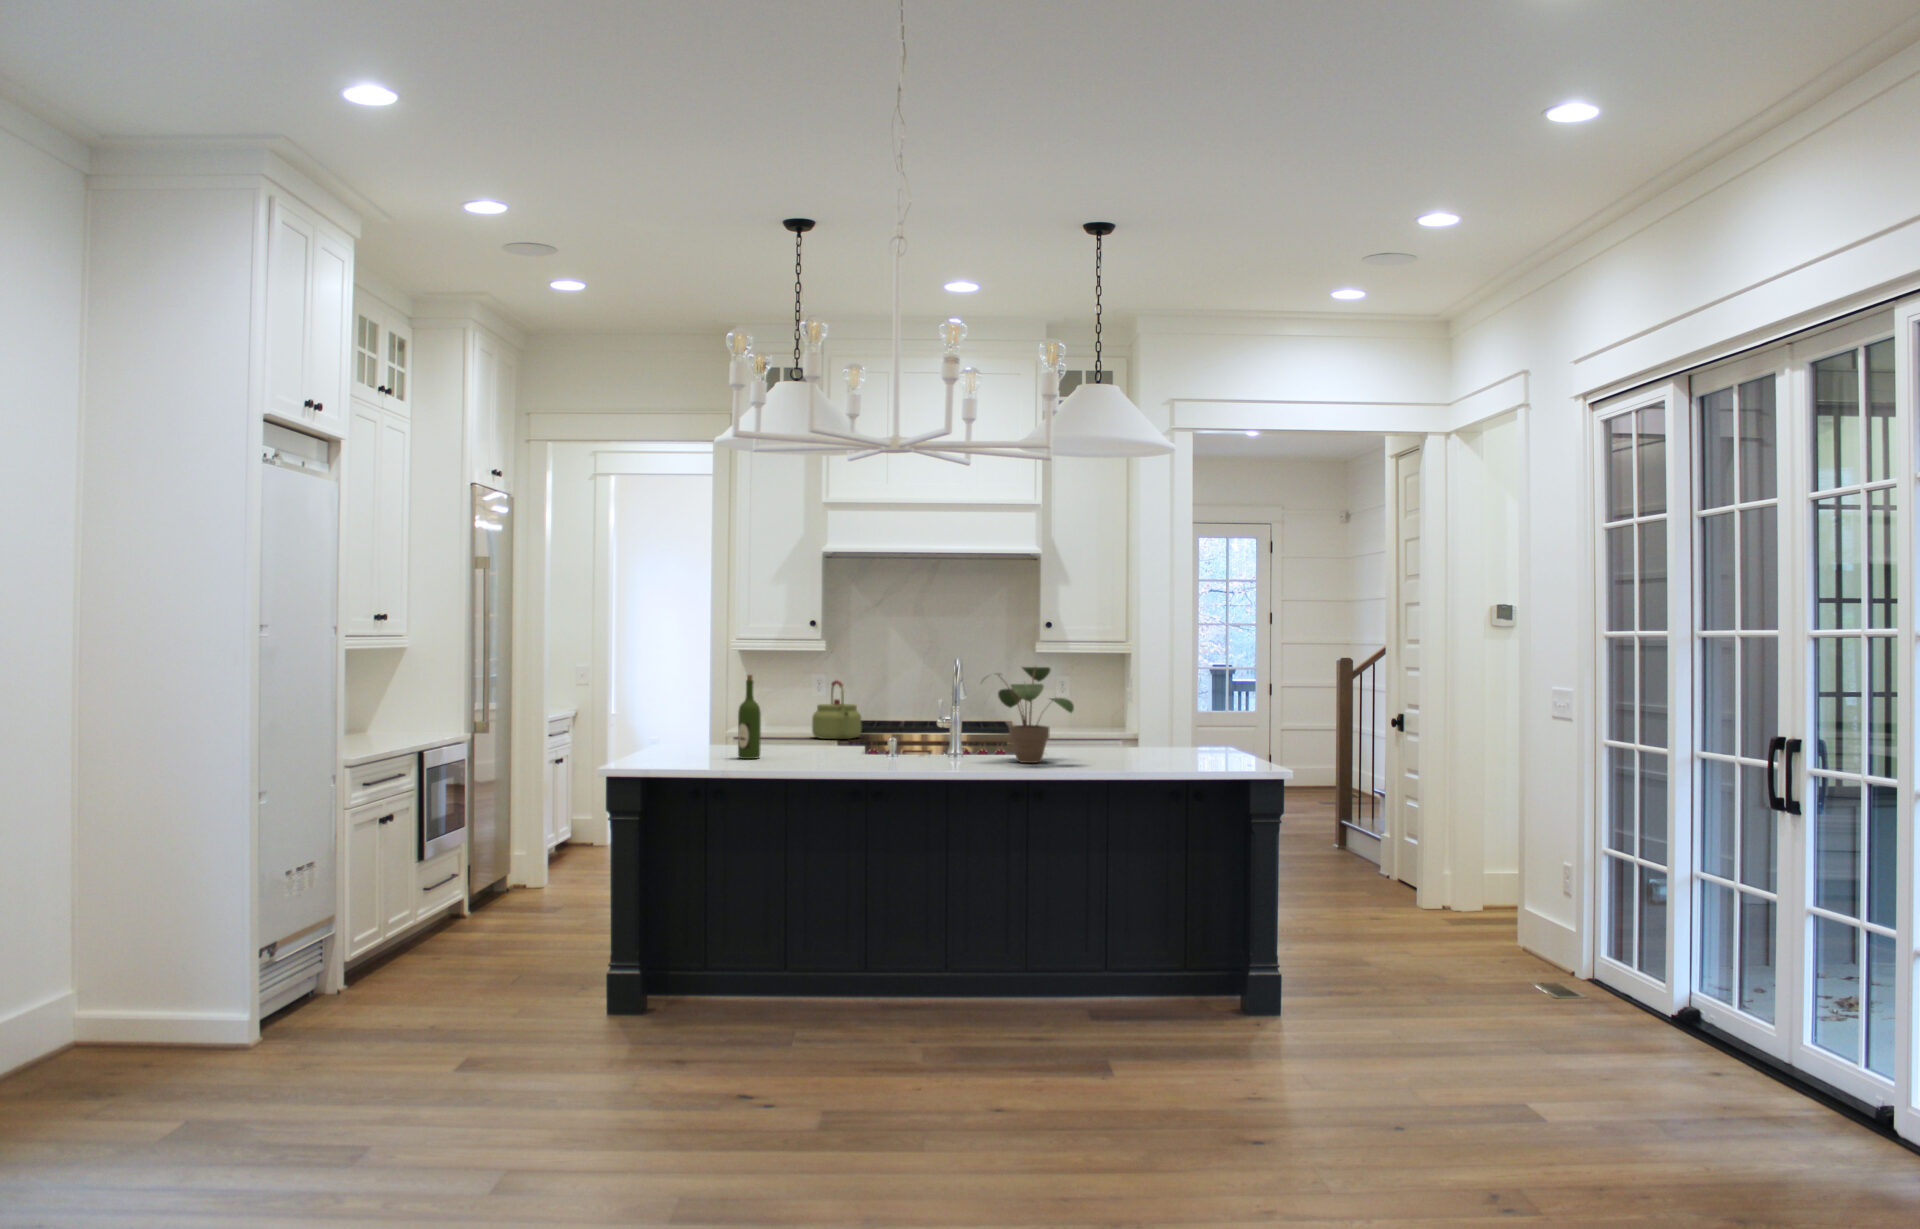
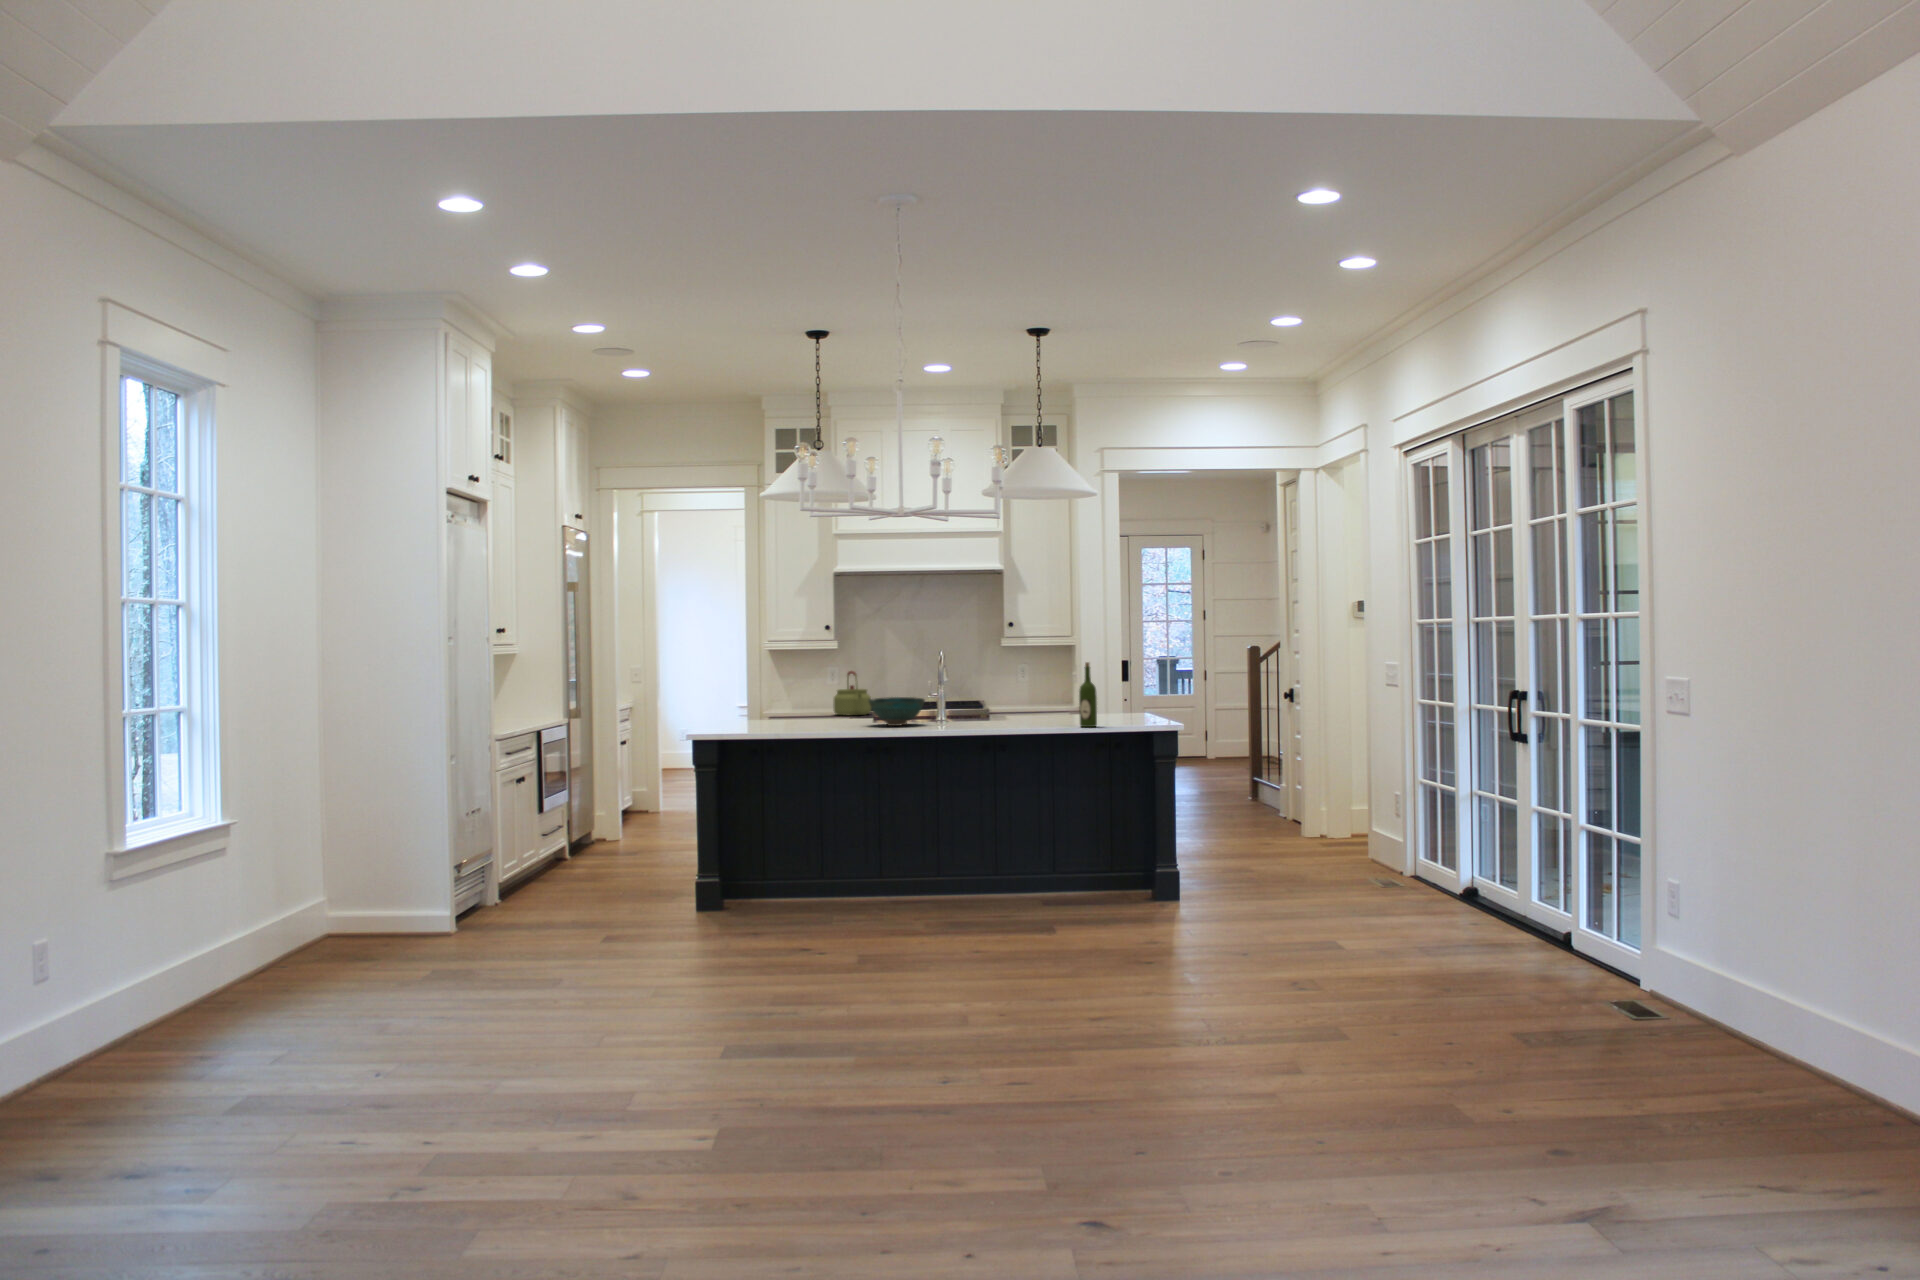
potted plant: present [995,666,1074,763] -> none [961,654,1030,725]
wine bottle: present [738,675,761,759] -> present [1079,662,1097,727]
bowl: none [853,720,930,760] -> present [868,697,925,726]

